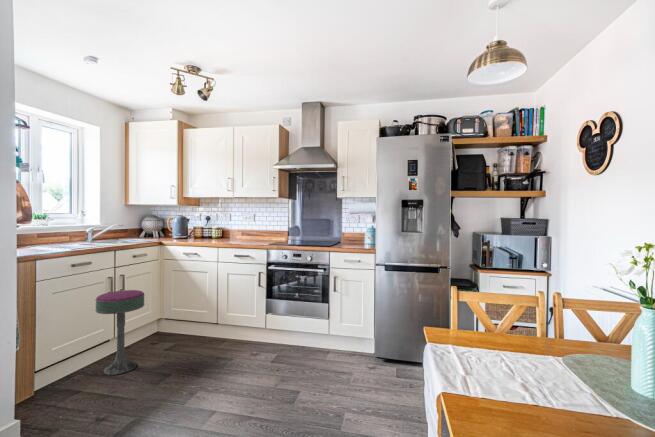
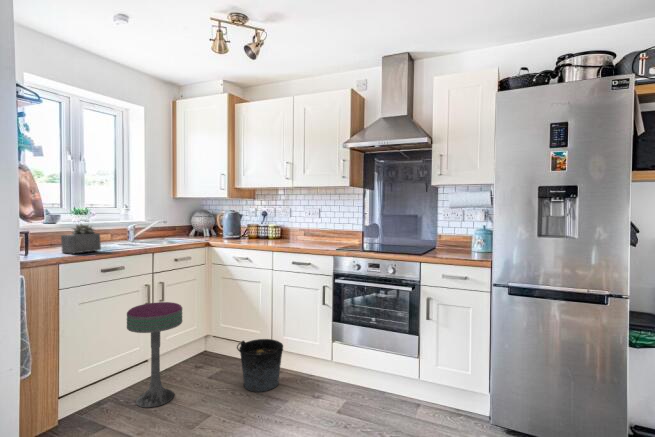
succulent plant: none [33,226,71,251] -> present [61,224,101,253]
bucket: none [190,316,228,356] -> present [237,339,283,392]

